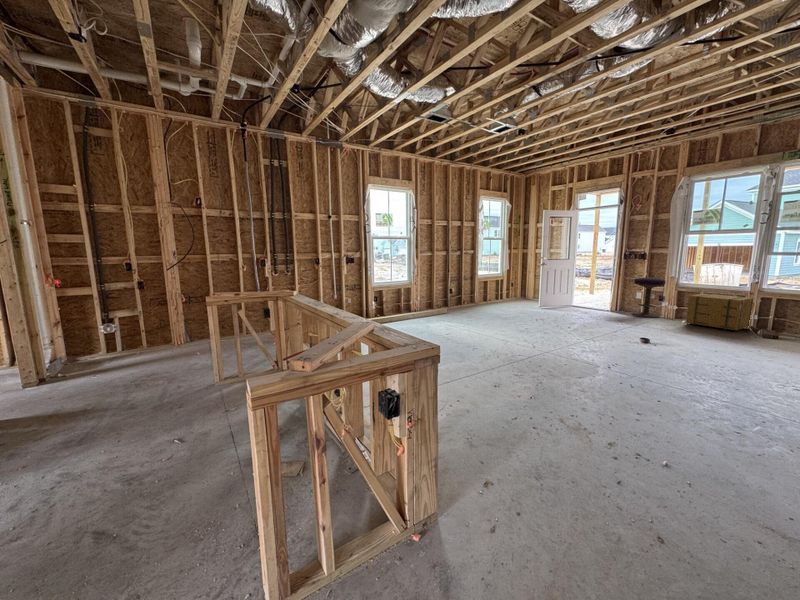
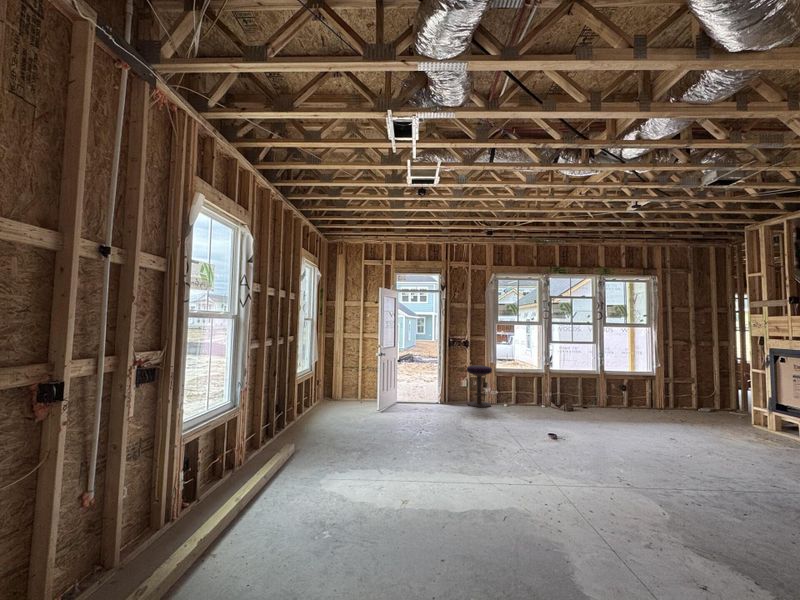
cardboard box: present [686,293,753,331] -> none [516,378,557,411]

